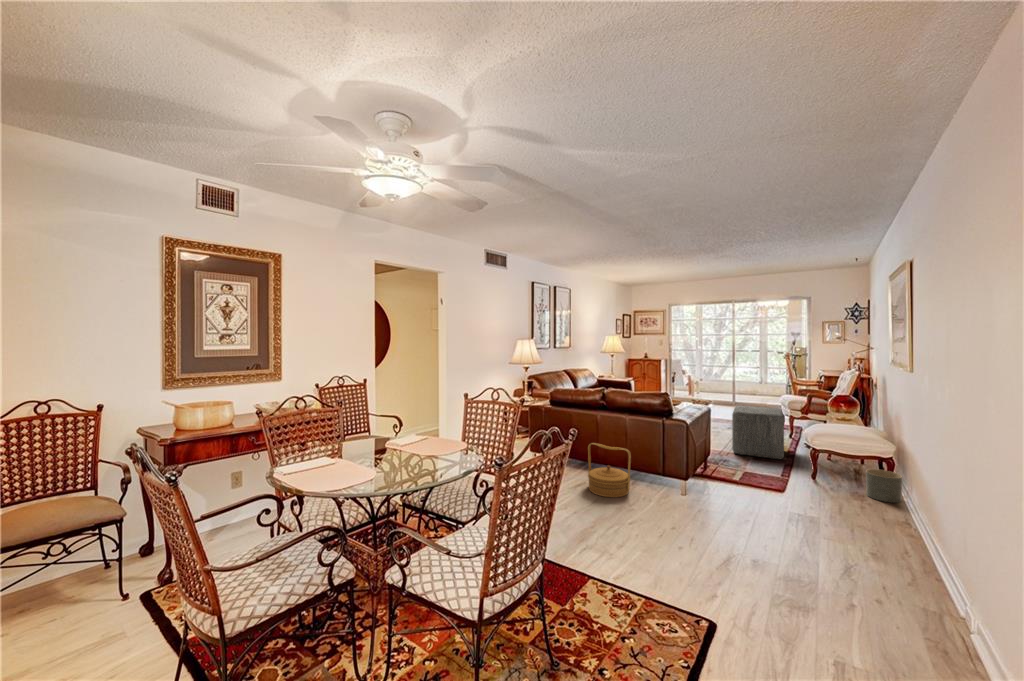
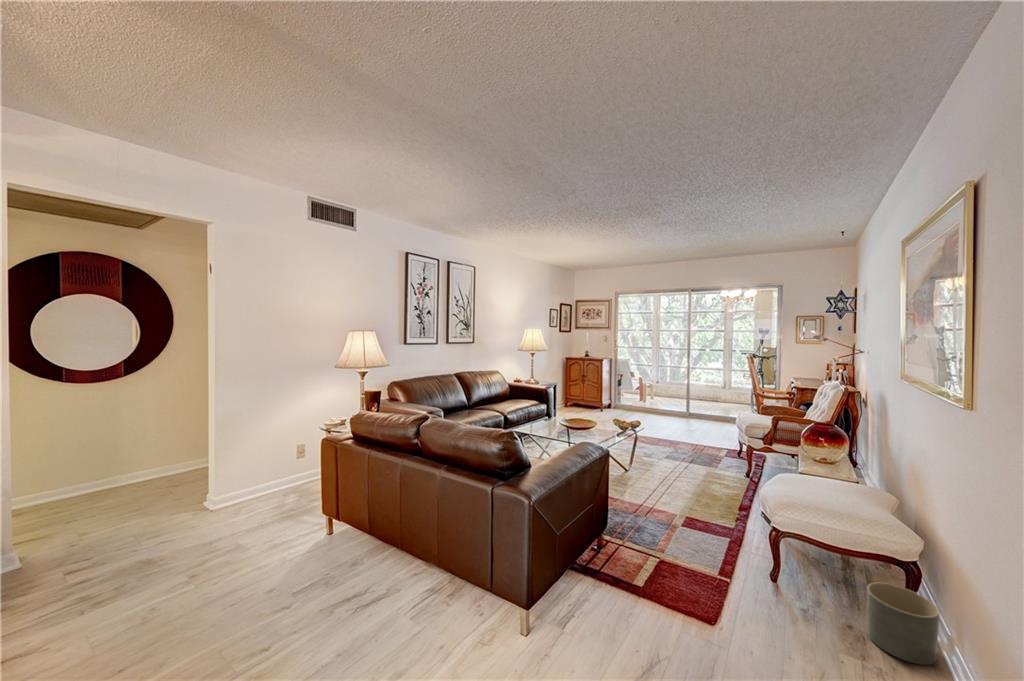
ottoman: present [732,406,784,459] -> none [656,434,733,525]
woven basket: present [588,443,631,497] -> none [352,522,433,643]

